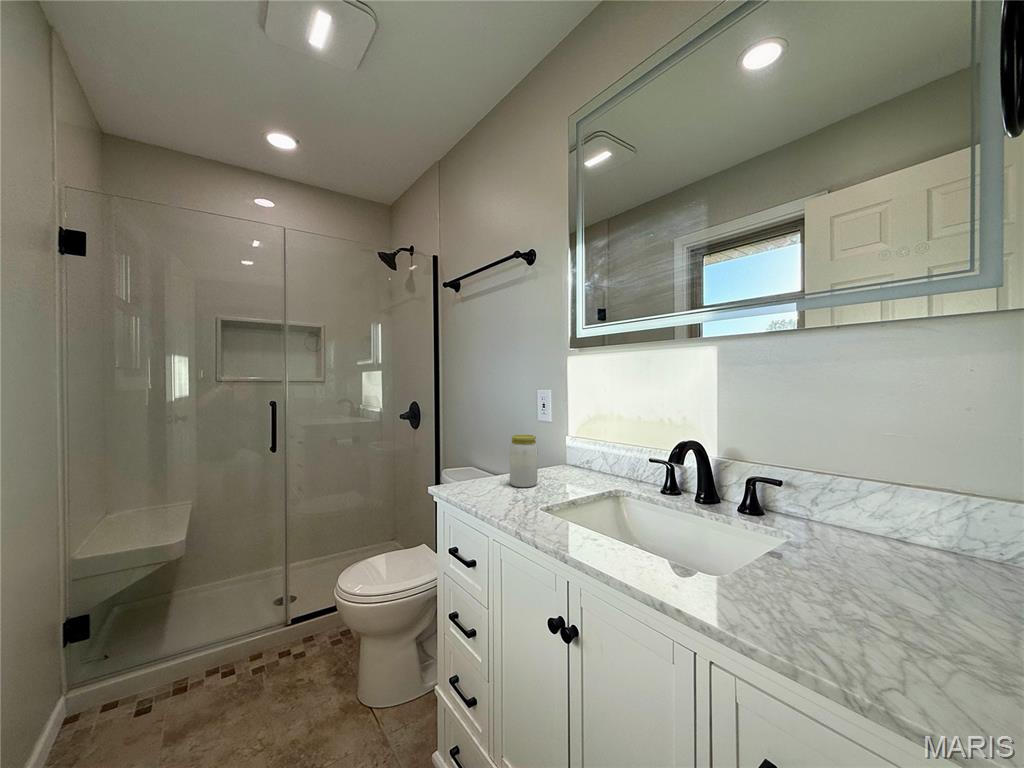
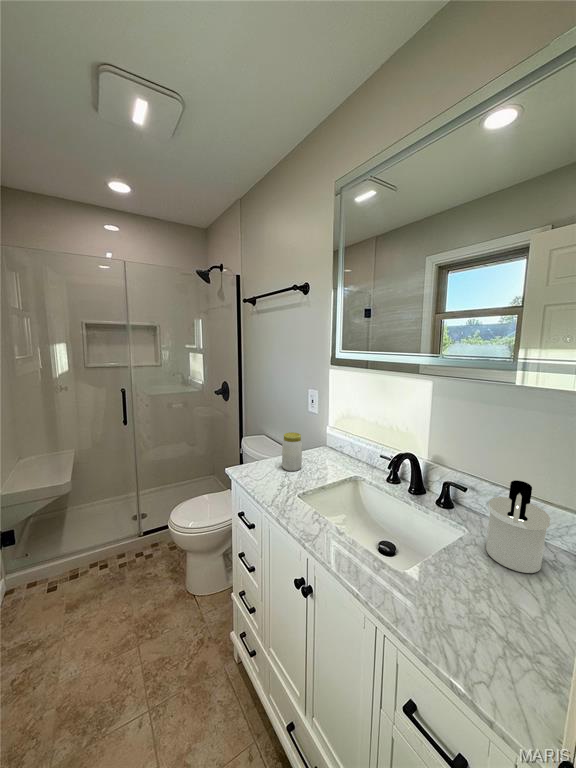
soap dispenser: none [827,443,921,572] -> present [486,480,550,573]

